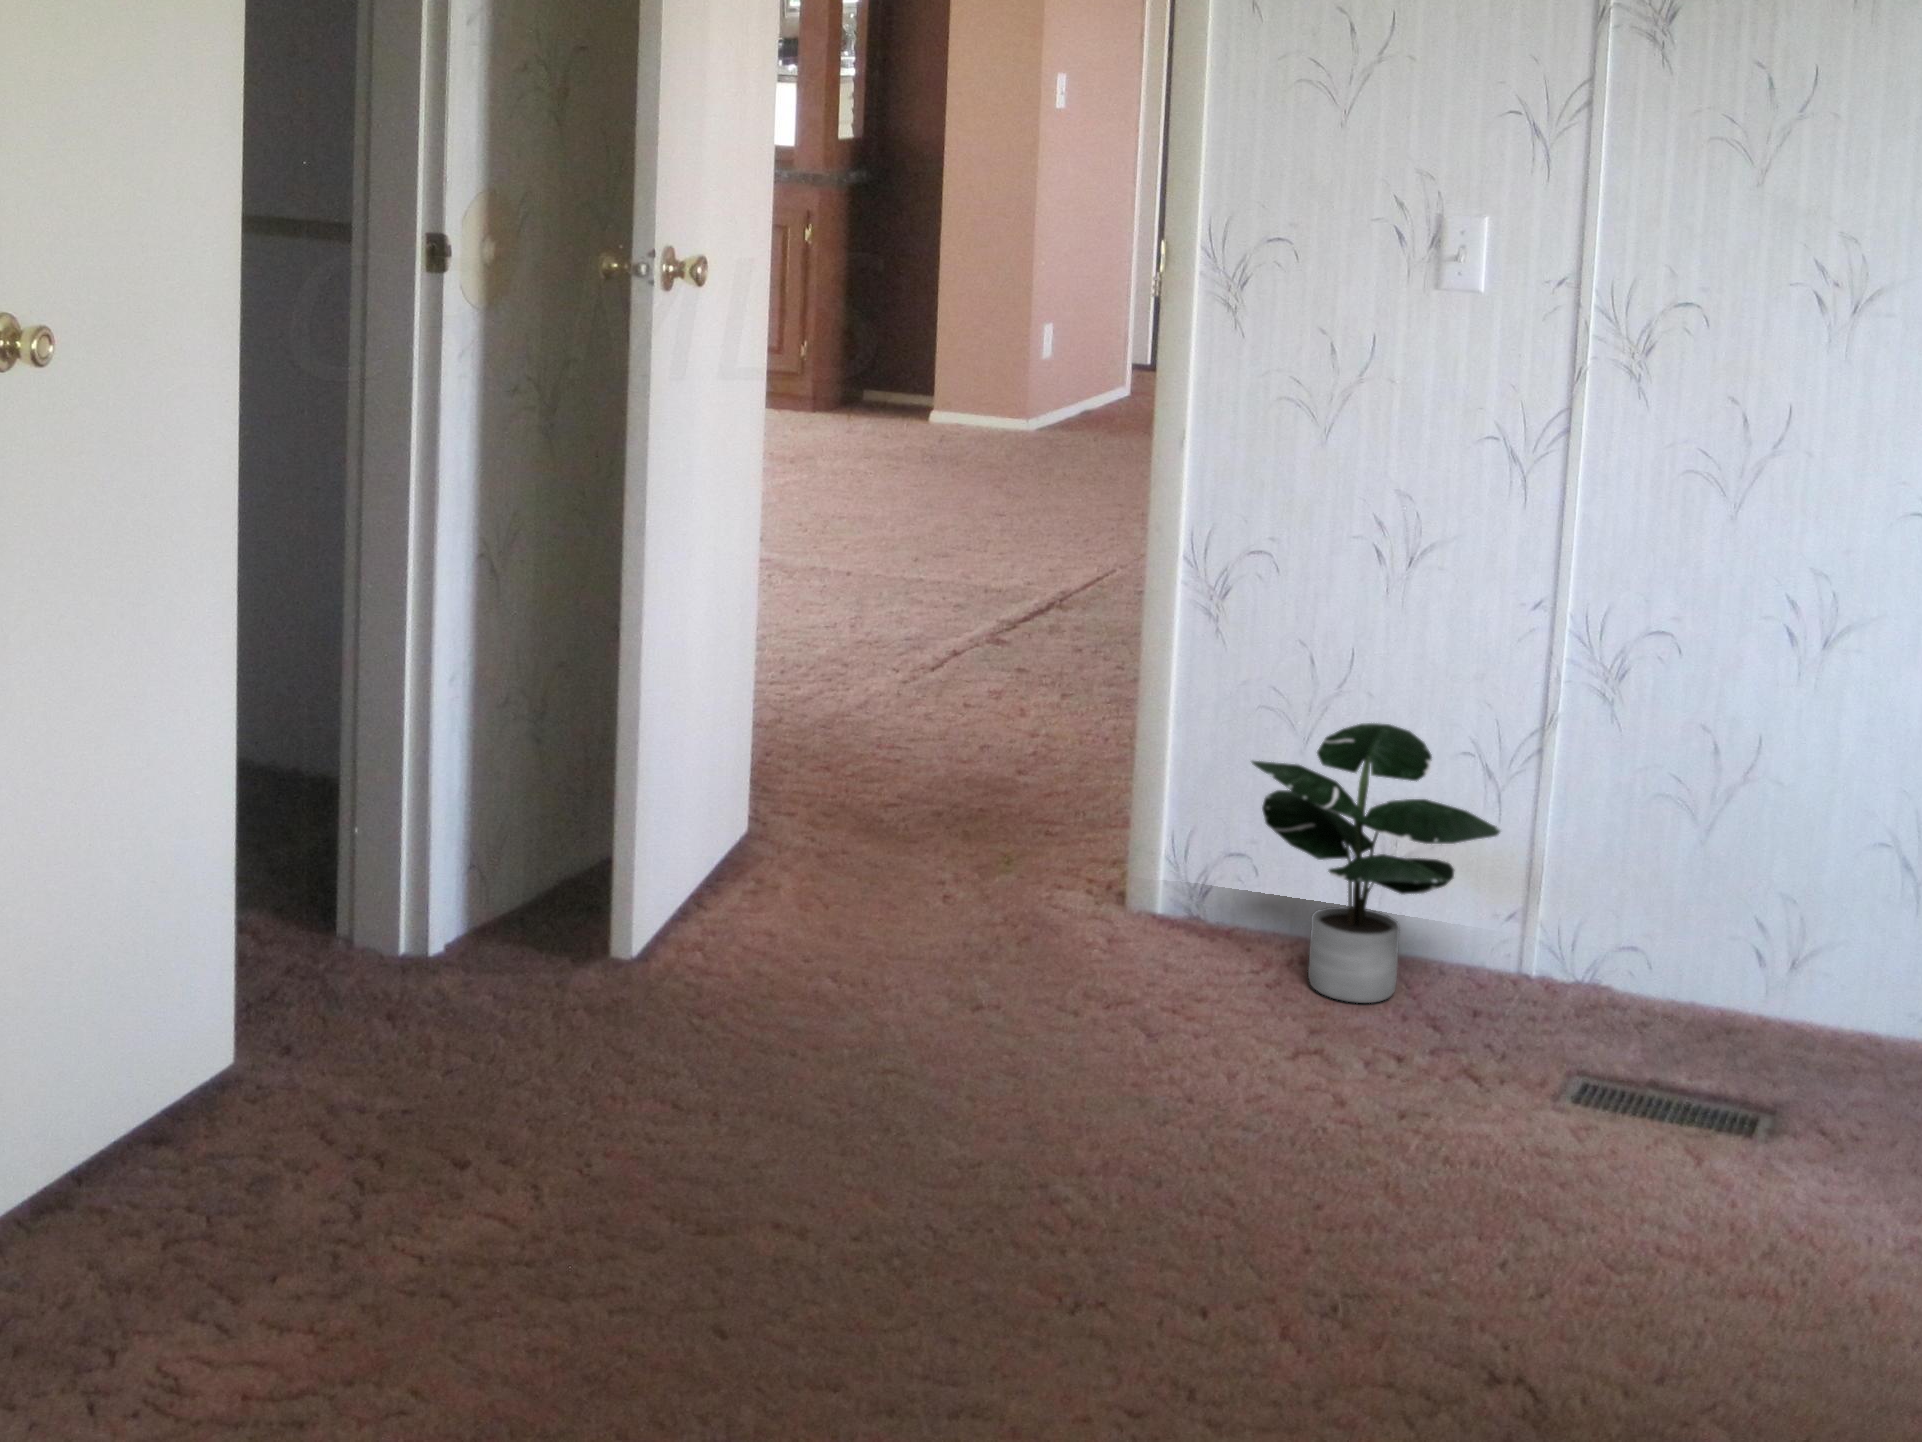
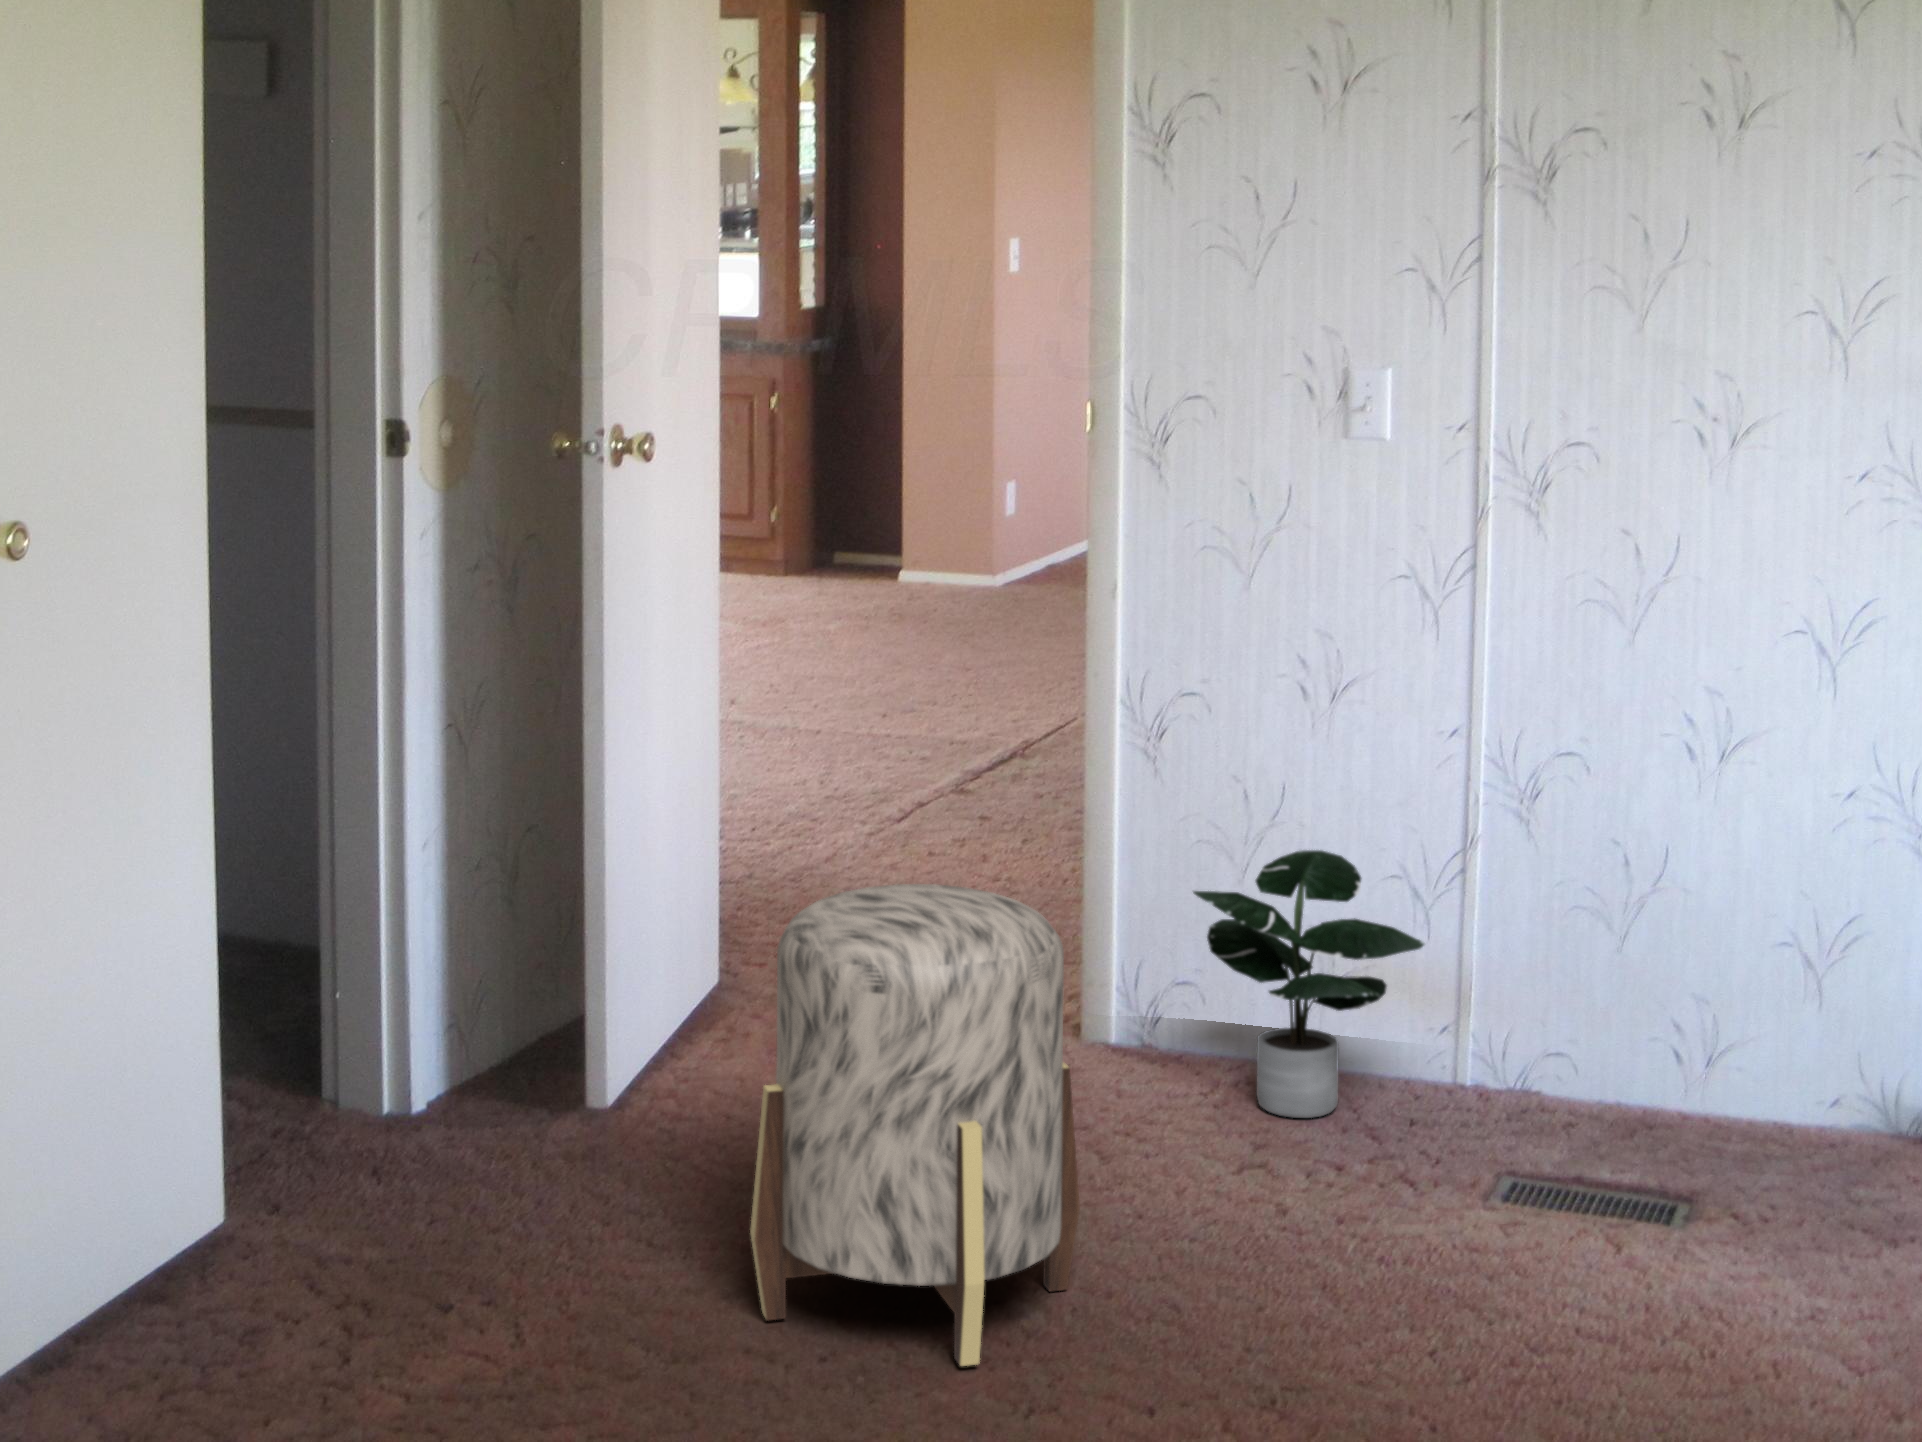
ottoman: none [779,745,1127,1255] -> present [750,884,1080,1366]

